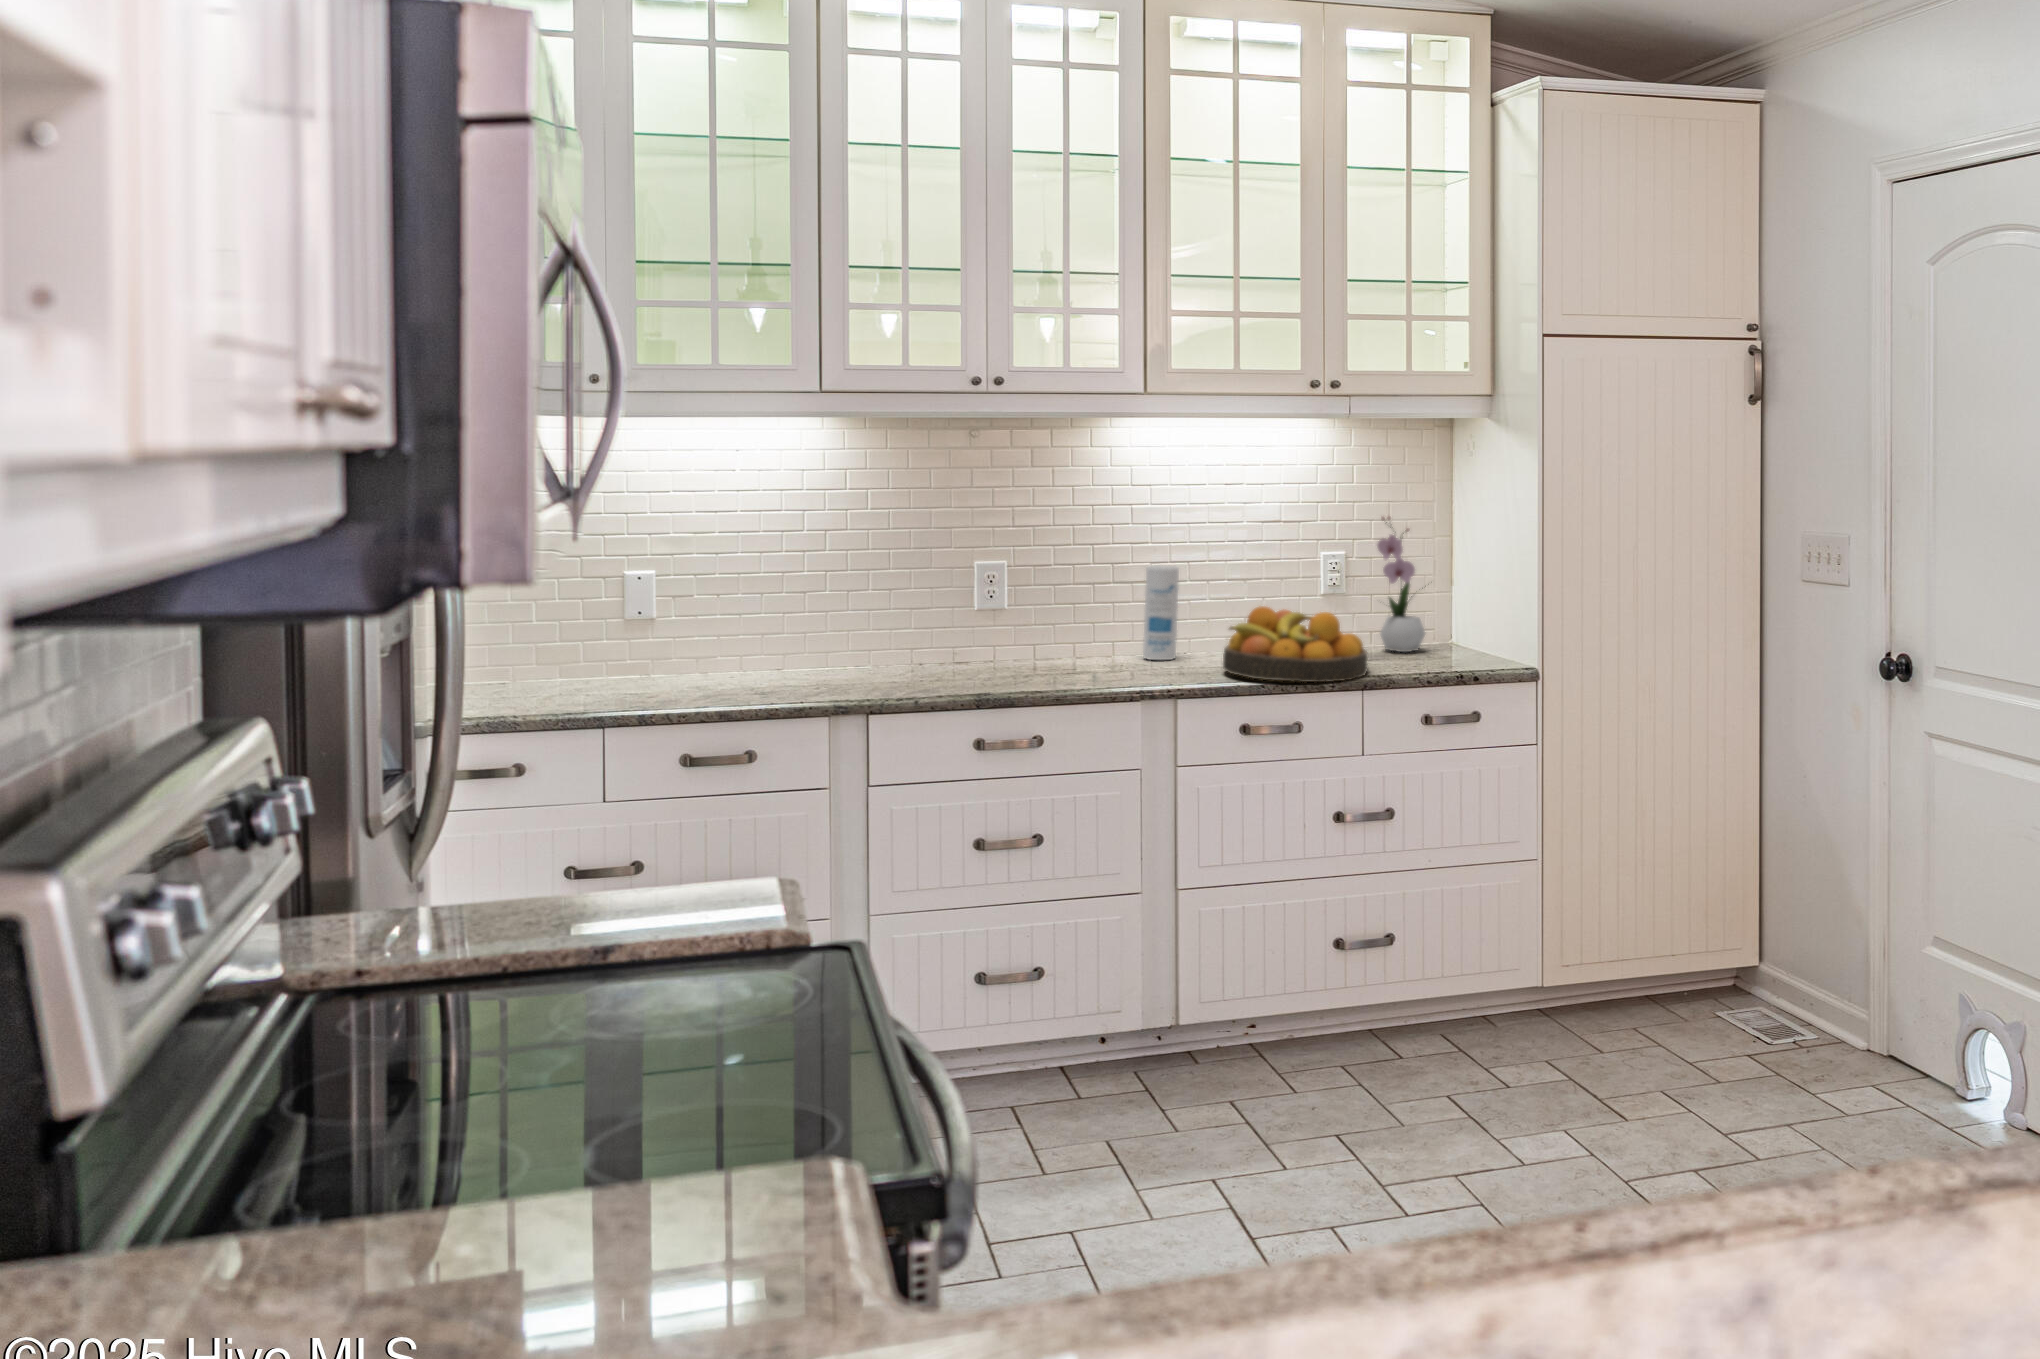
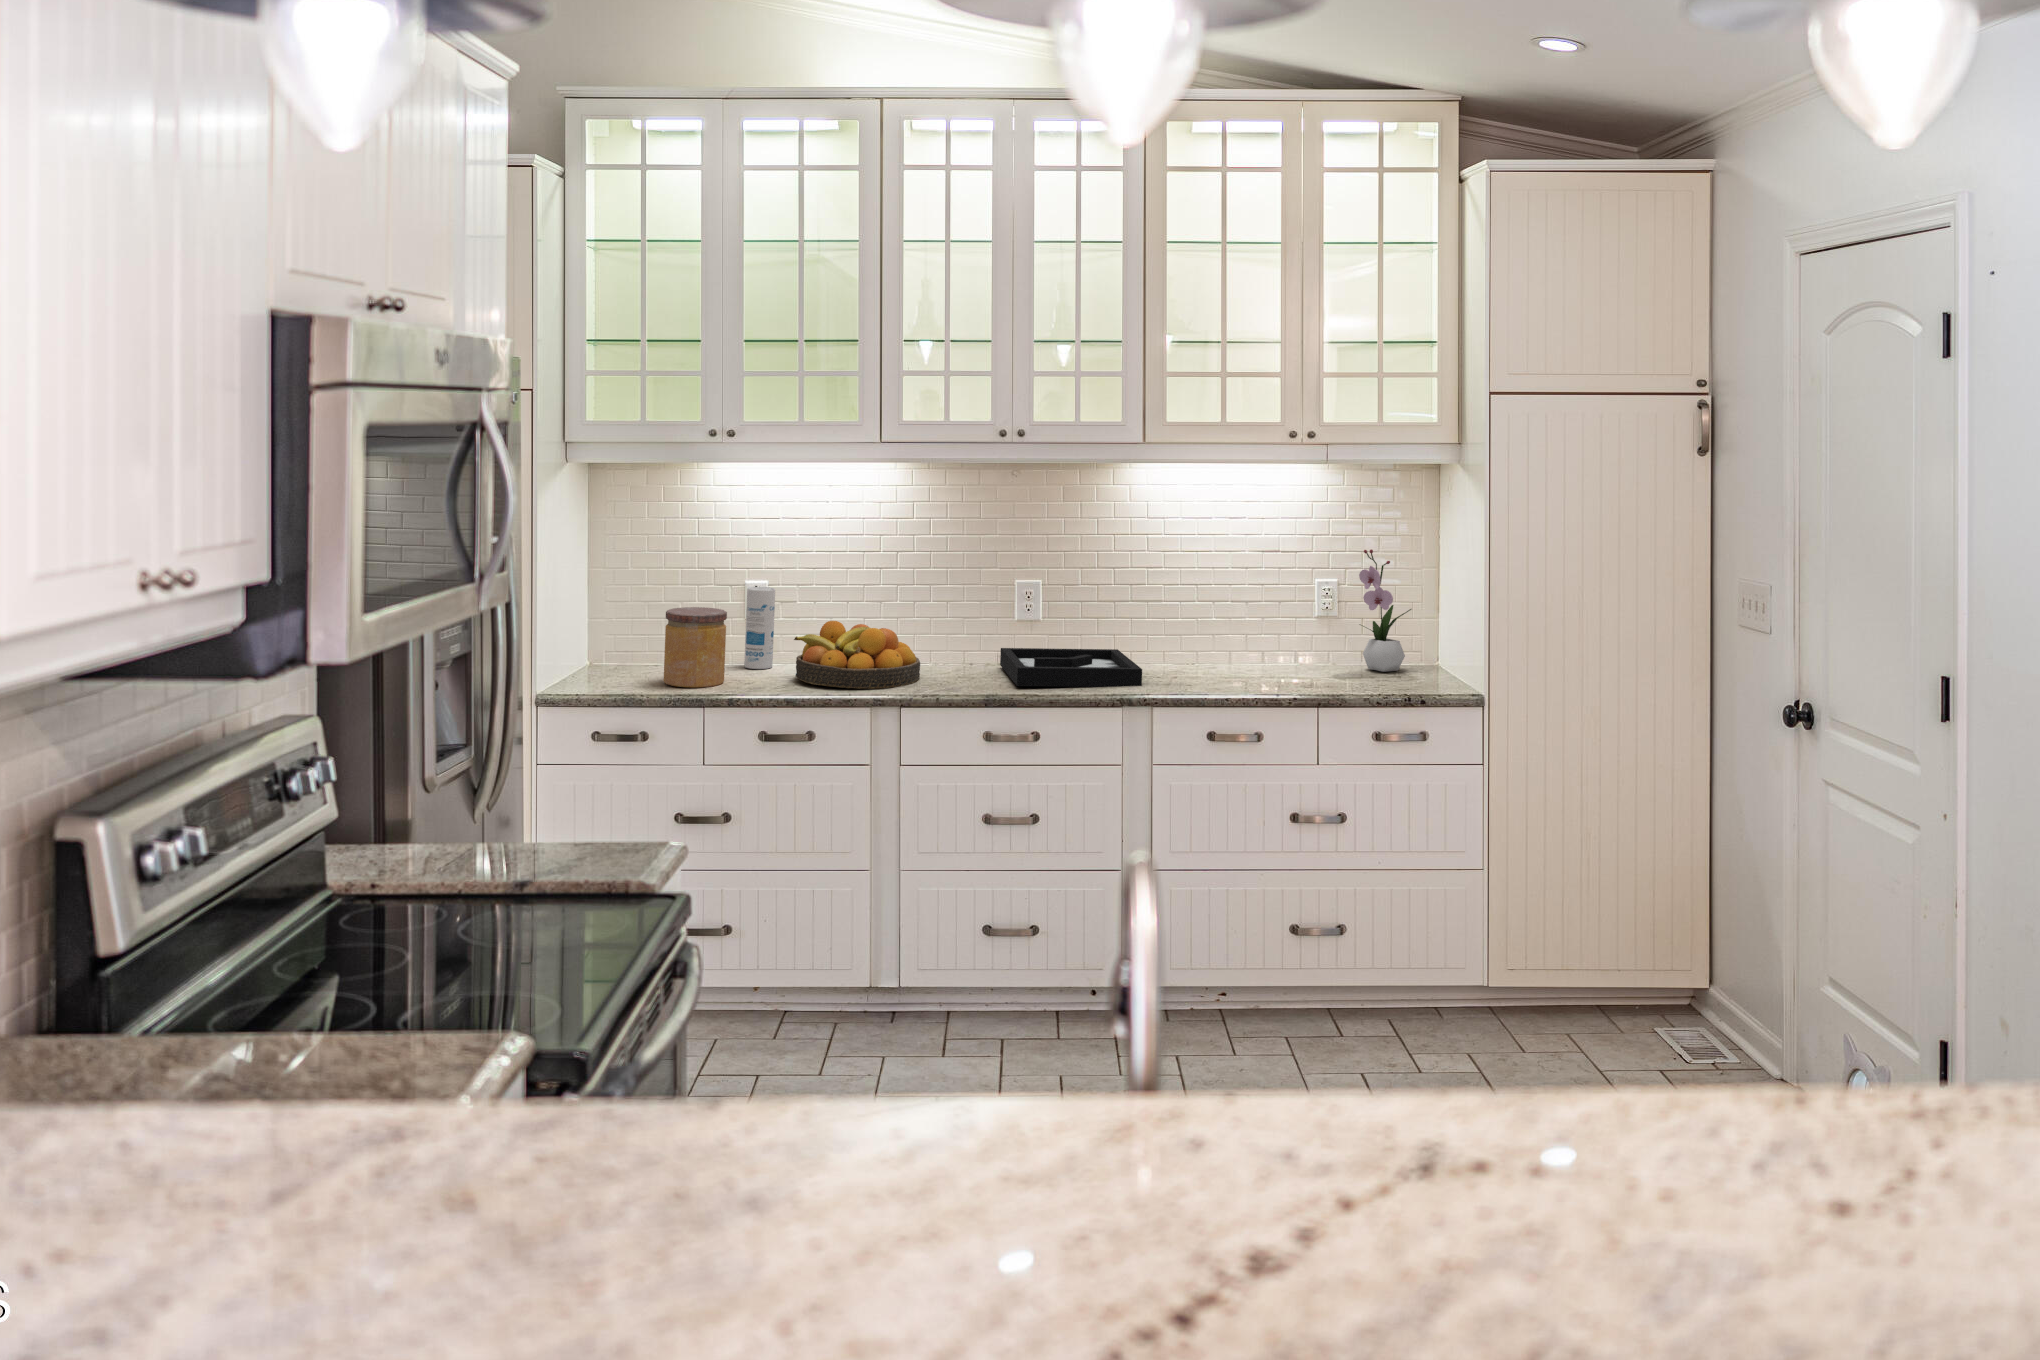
canister: present [1143,565,1179,660] -> present [744,587,775,669]
fruit bowl: present [1223,606,1367,682] -> present [794,621,920,689]
jar: none [529,609,615,711] -> present [664,607,727,687]
decorative tray: none [958,641,1148,688] -> present [1000,648,1142,687]

